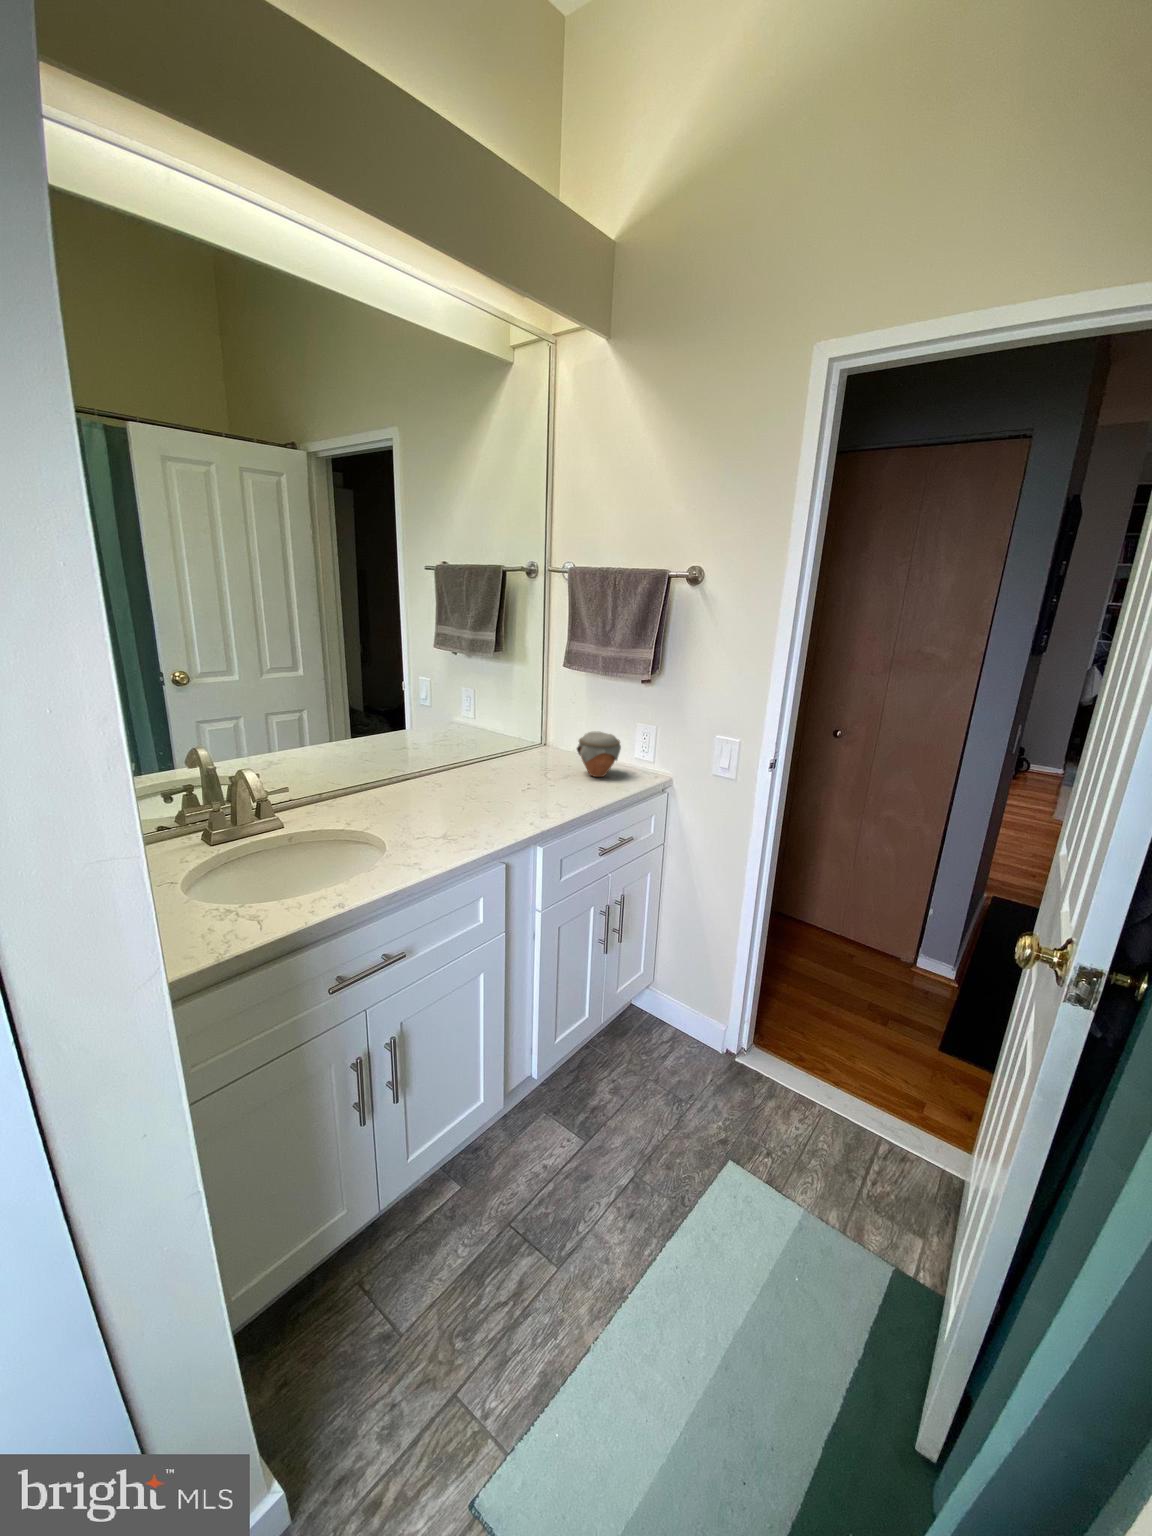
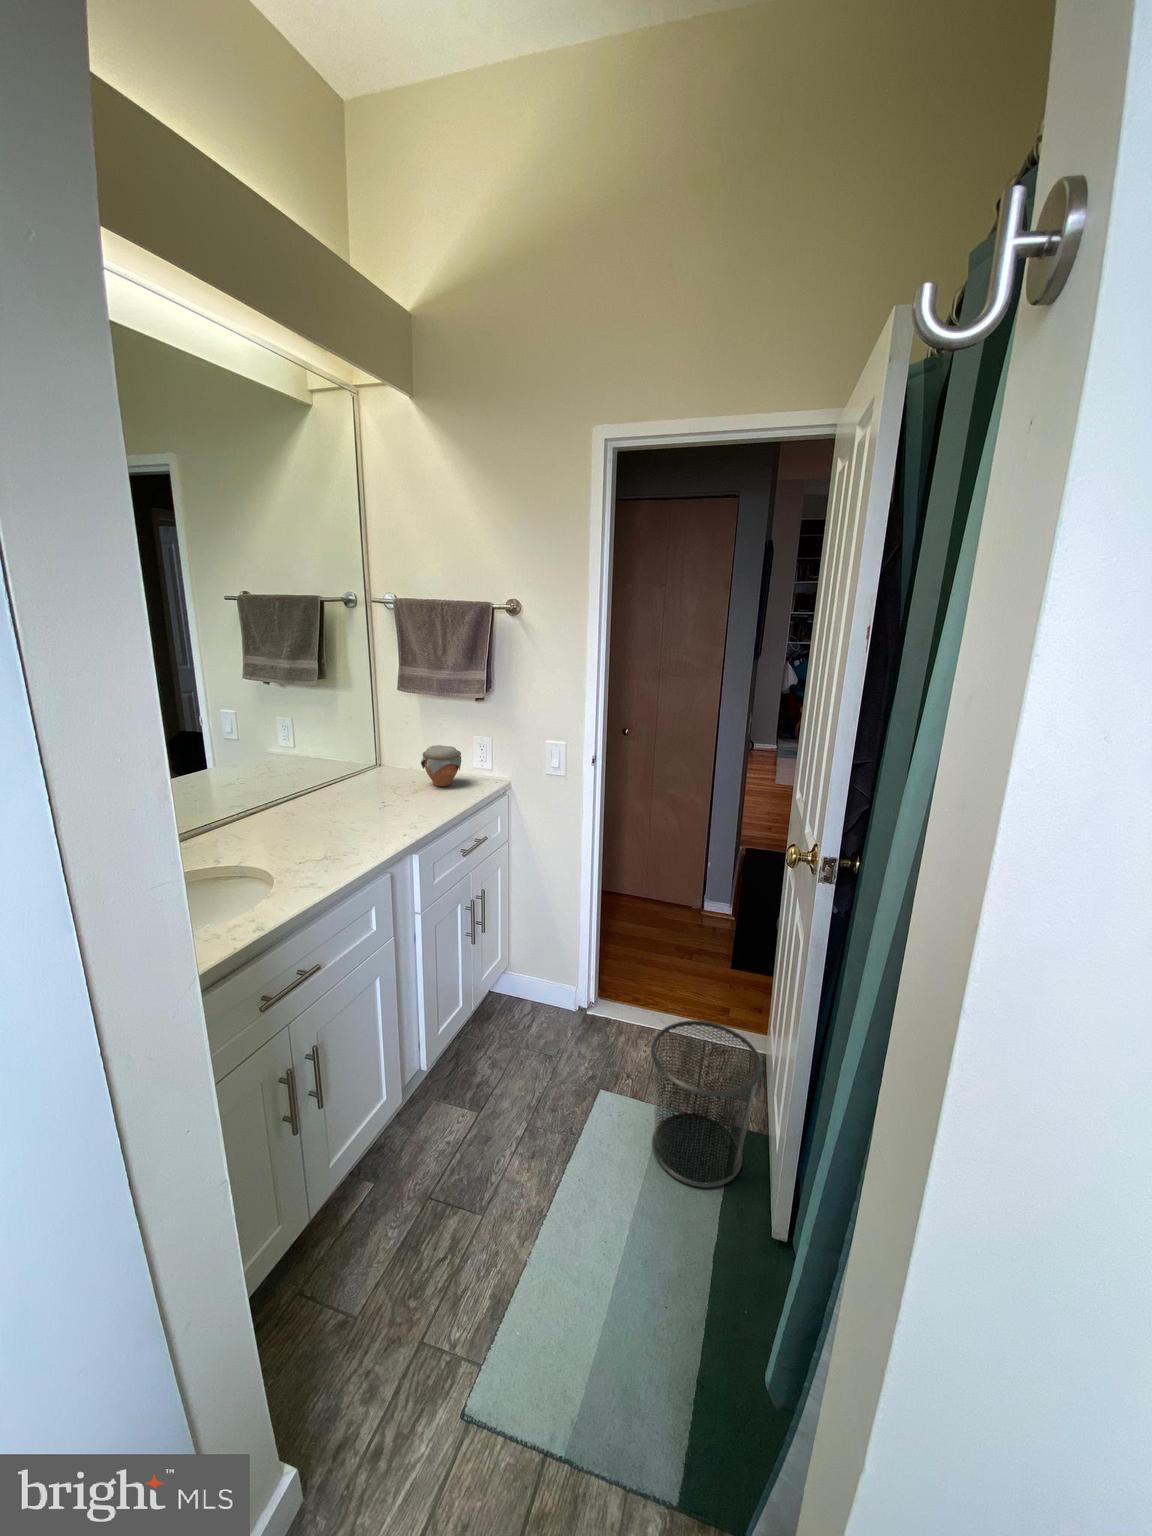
waste bin: none [777,1112,943,1345] -> present [651,1020,763,1187]

